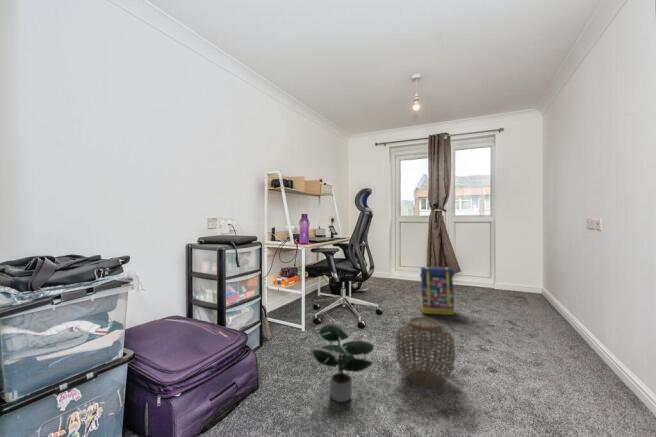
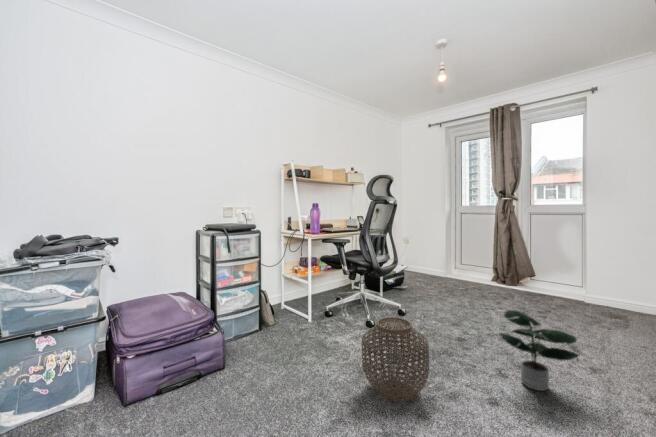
backpack: present [420,266,454,315] -> none [454,264,497,325]
potted plant: present [312,325,374,402] -> present [499,310,579,391]

